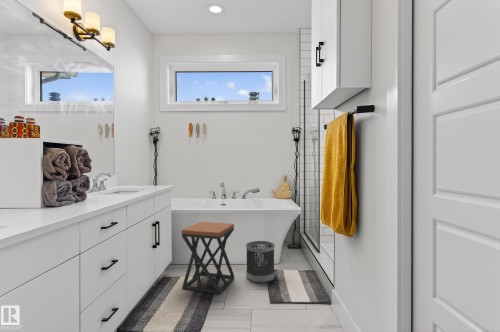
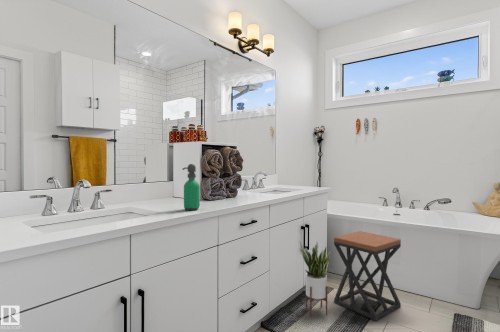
soap dispenser: none [35,165,57,220] -> present [183,164,200,210]
potted plant: none [151,236,181,306] -> present [299,241,331,315]
wastebasket: present [246,241,275,283] -> none [418,266,462,324]

